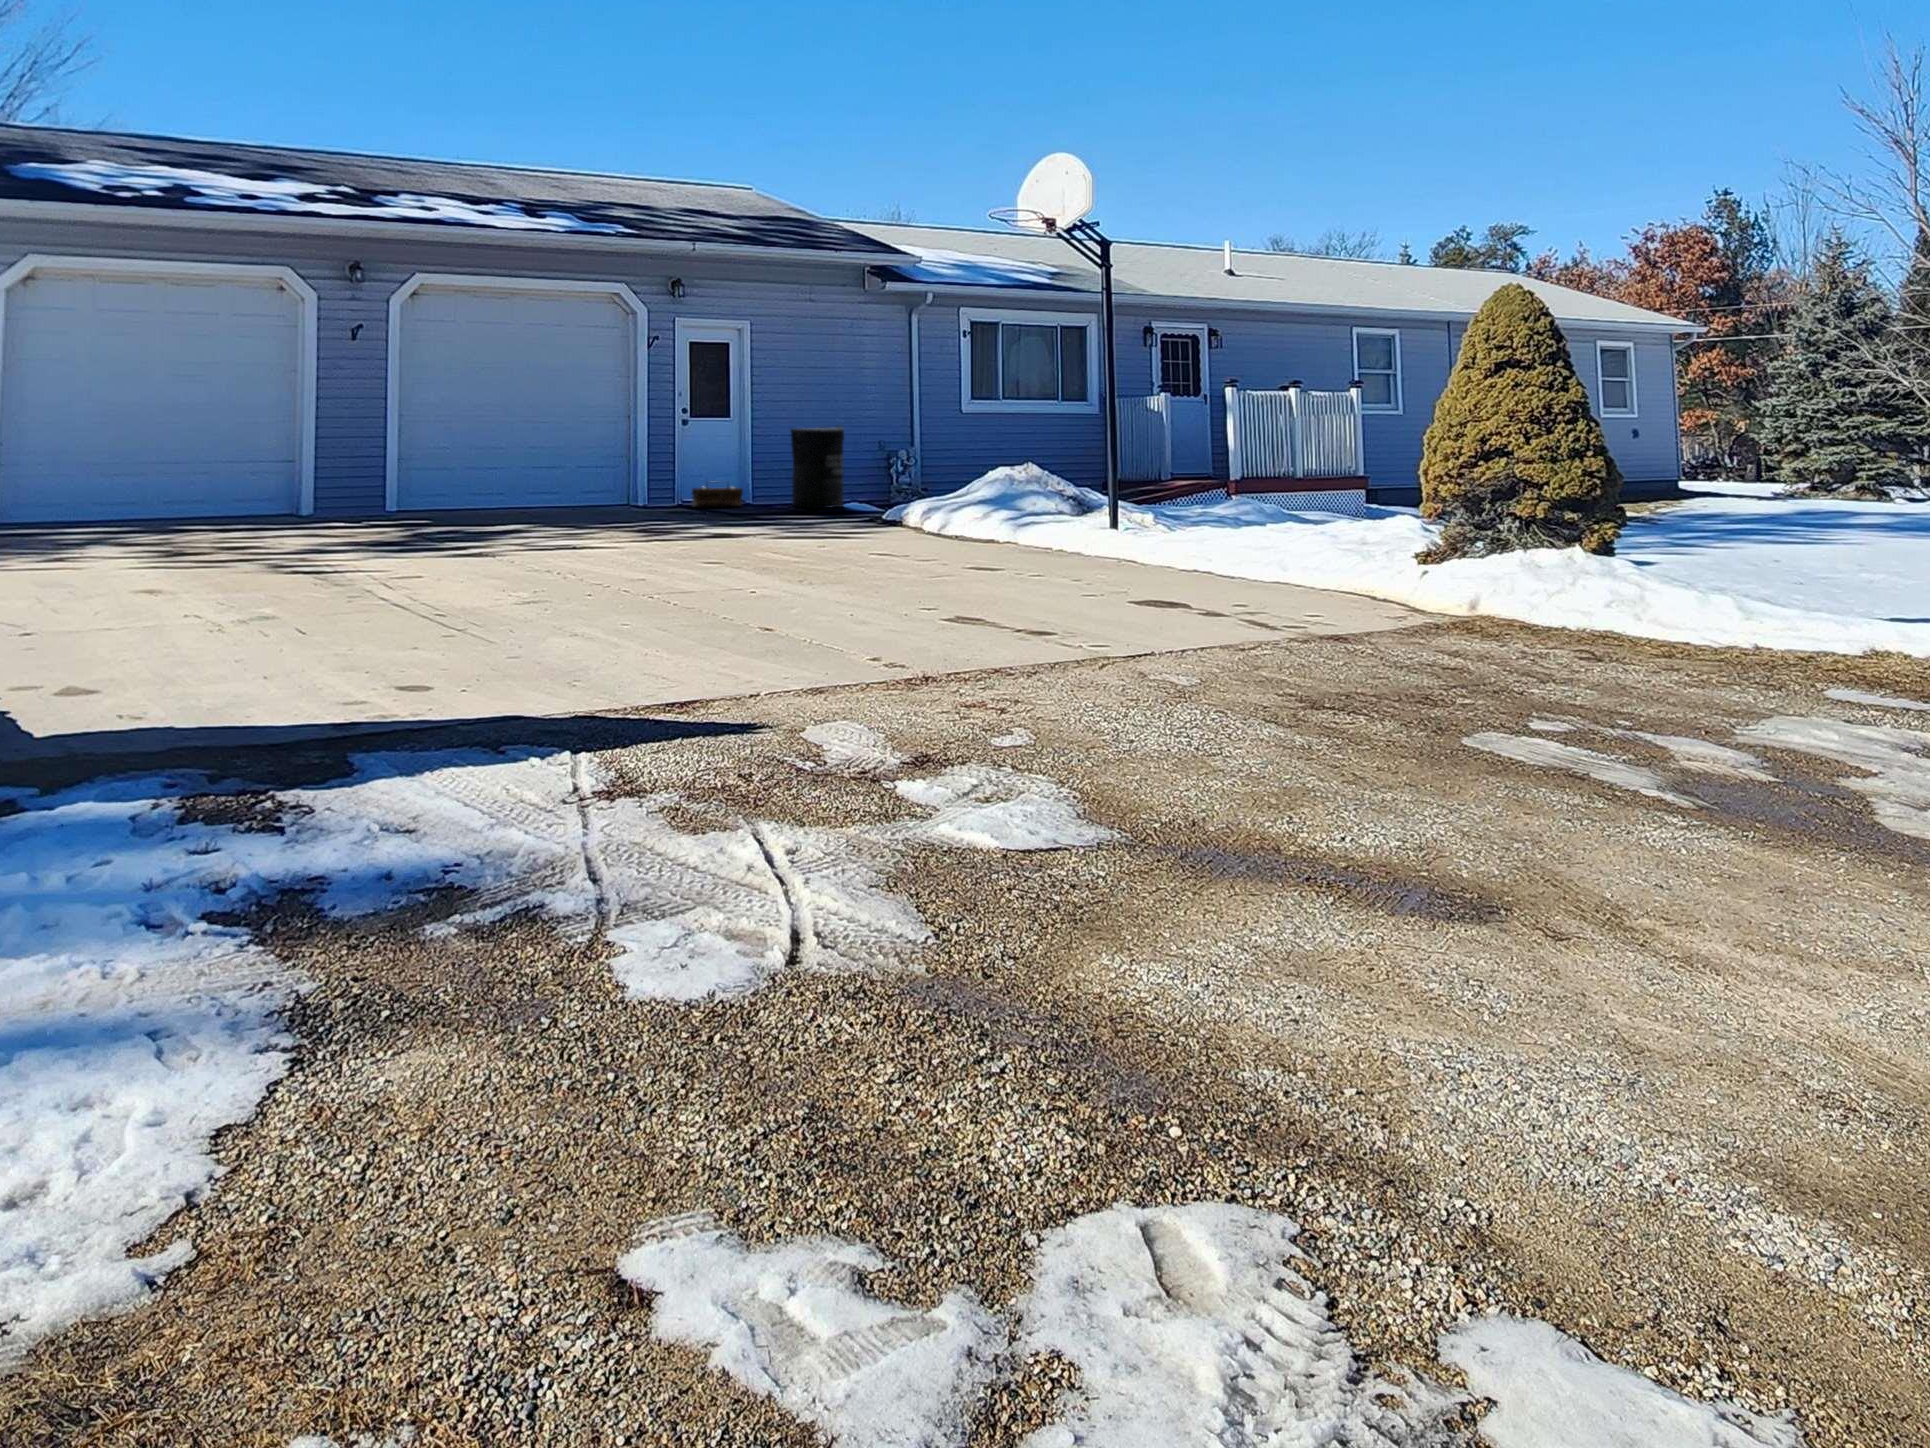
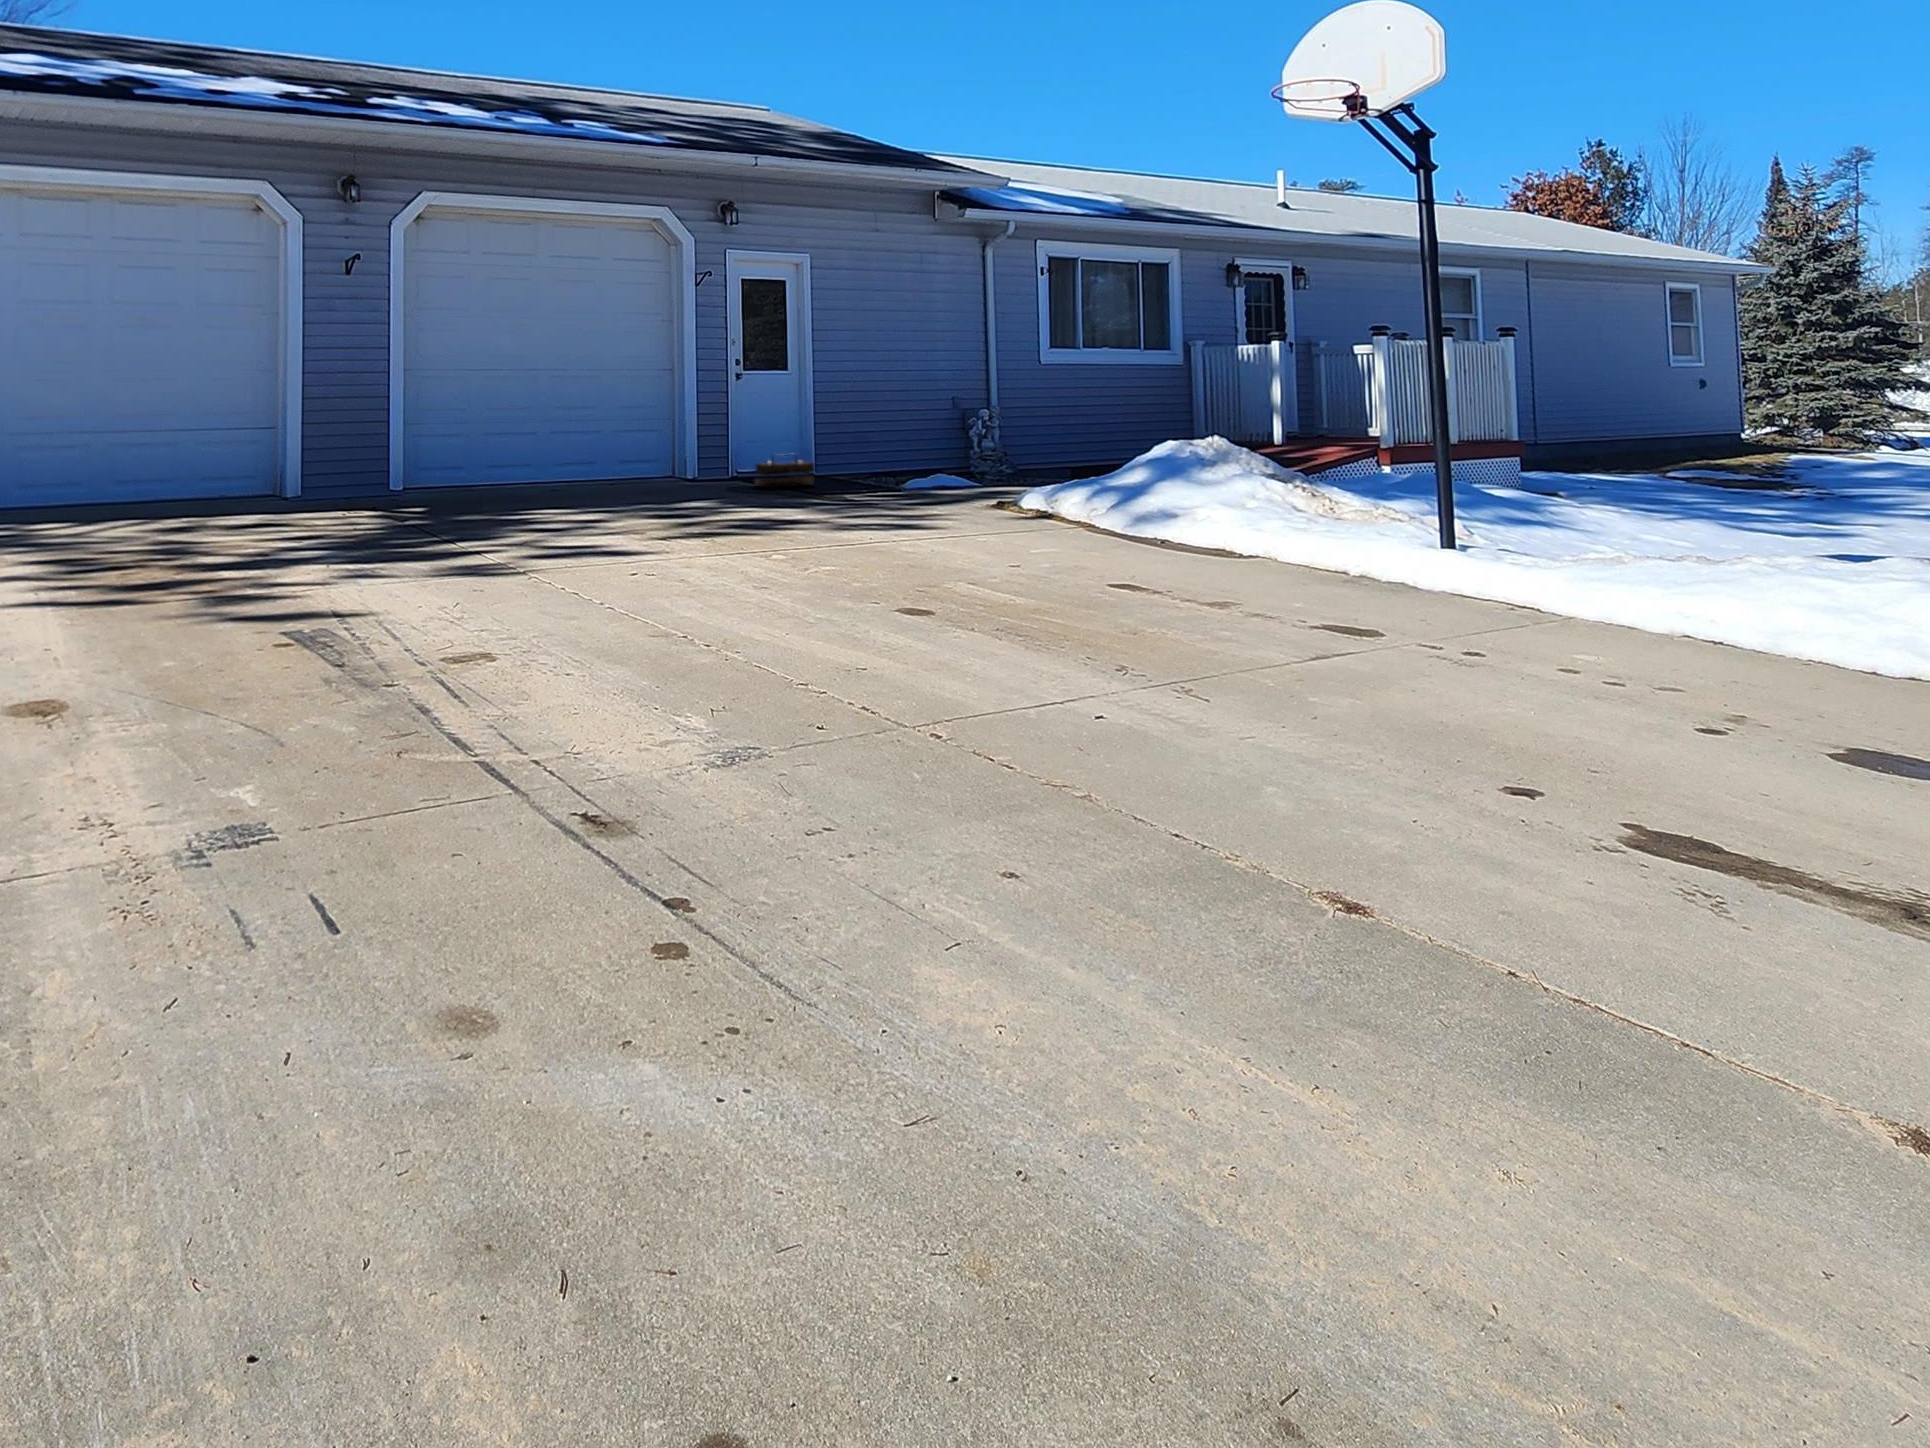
trash can: present [790,426,844,508] -> none [864,383,933,486]

